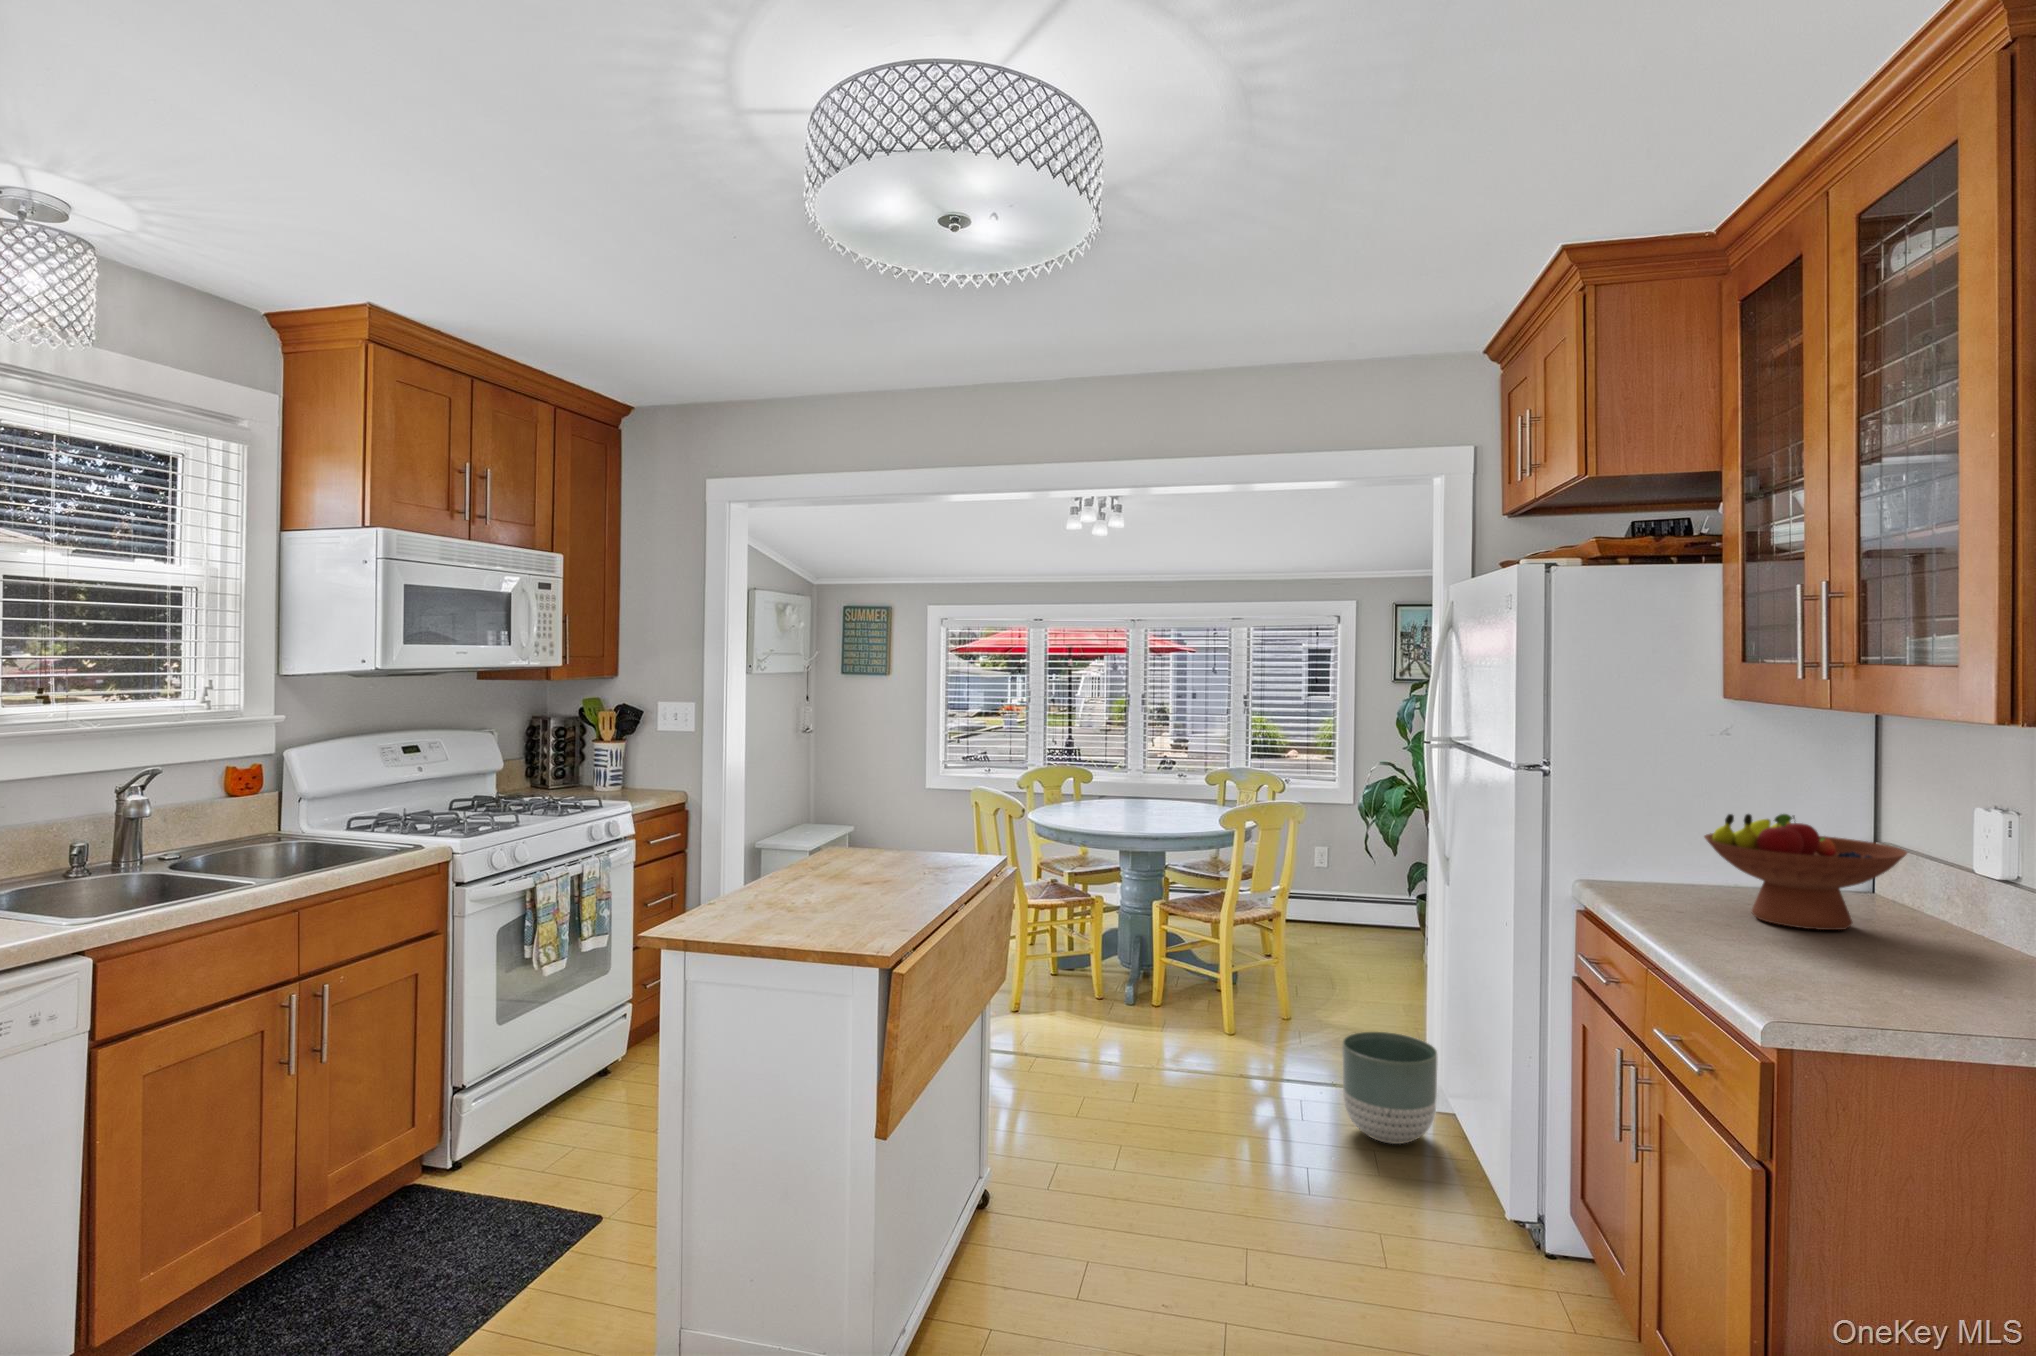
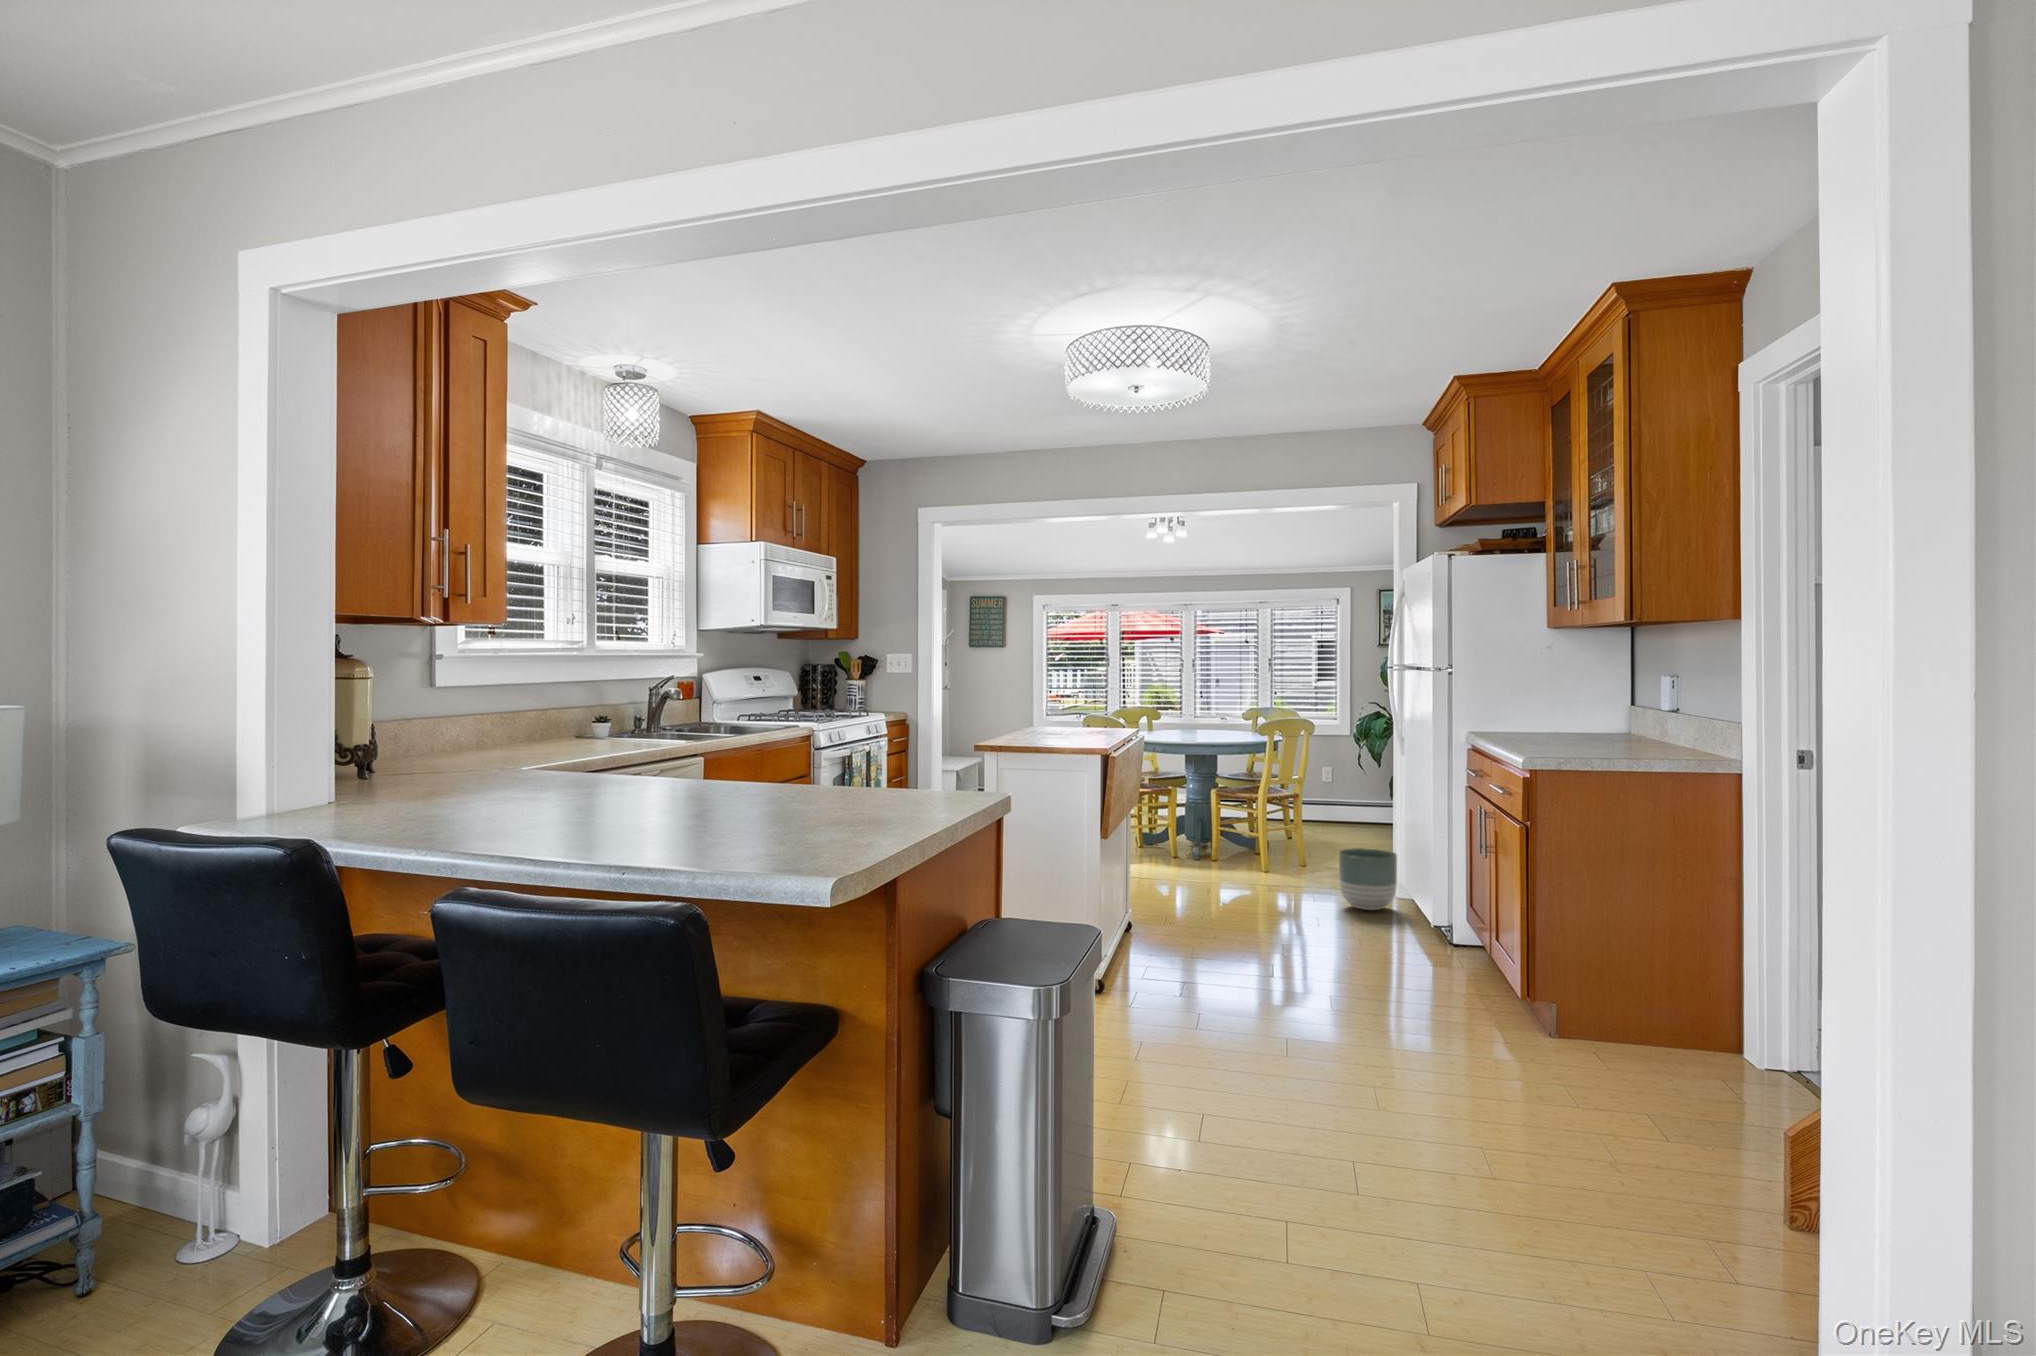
fruit bowl: present [1704,814,1907,930] -> none [1525,682,1622,739]

